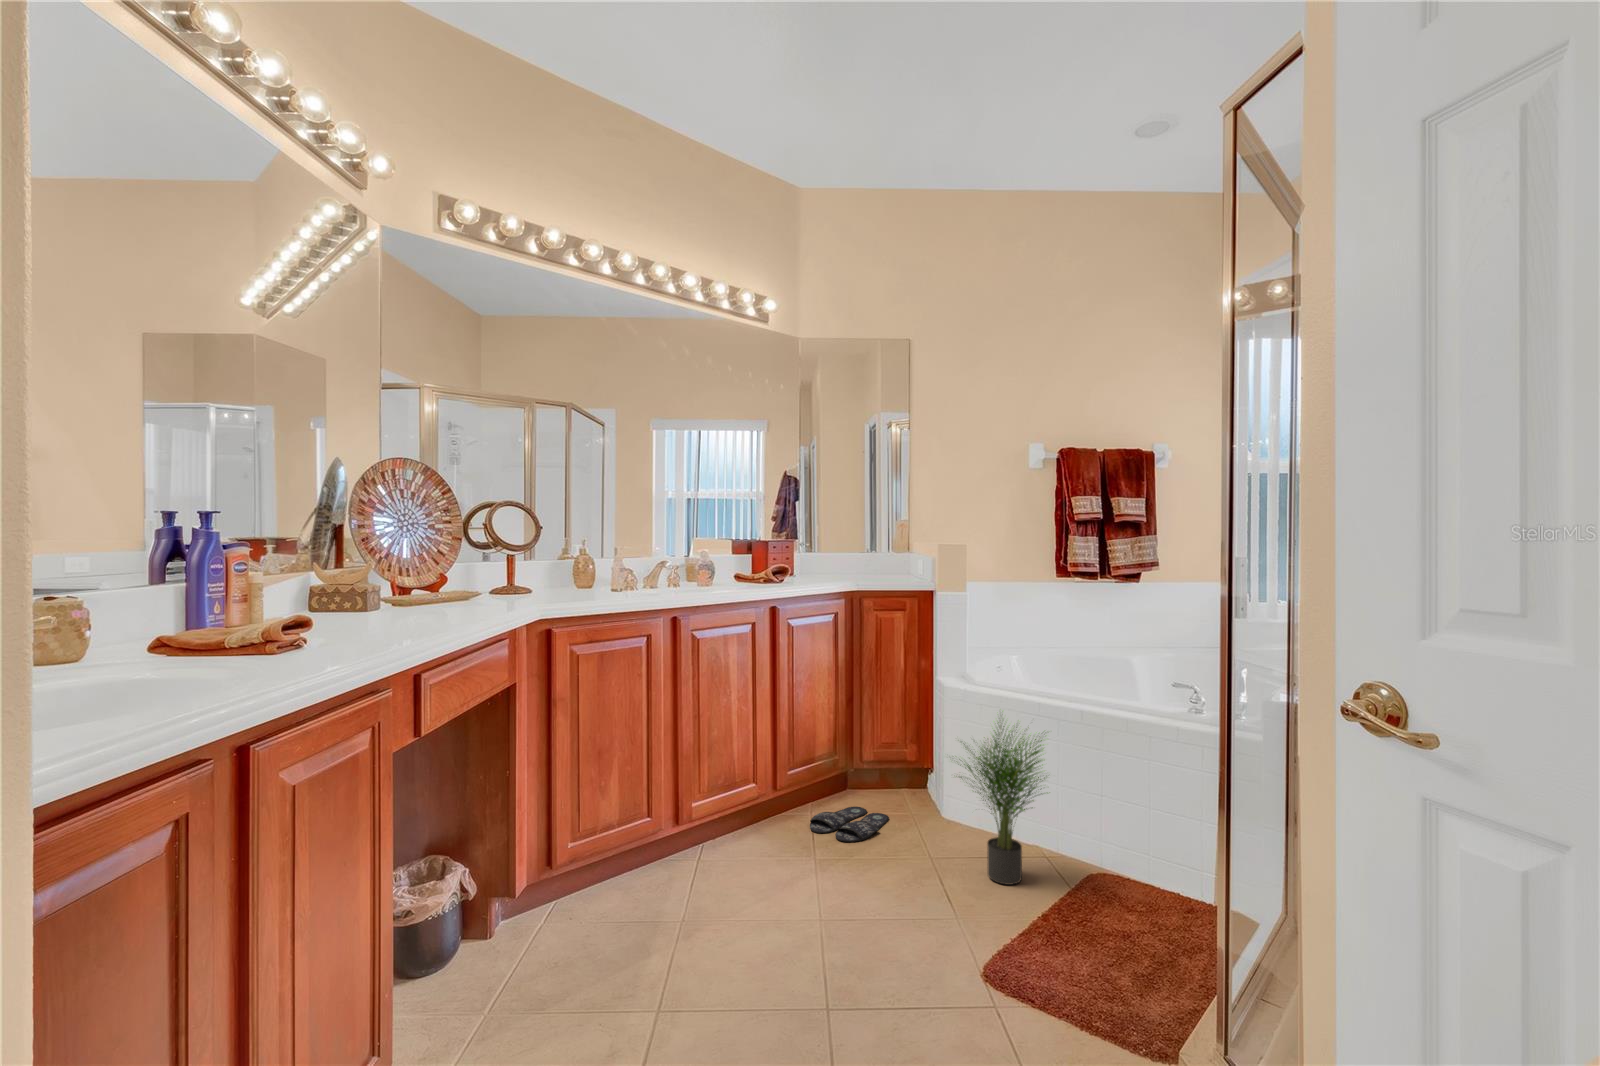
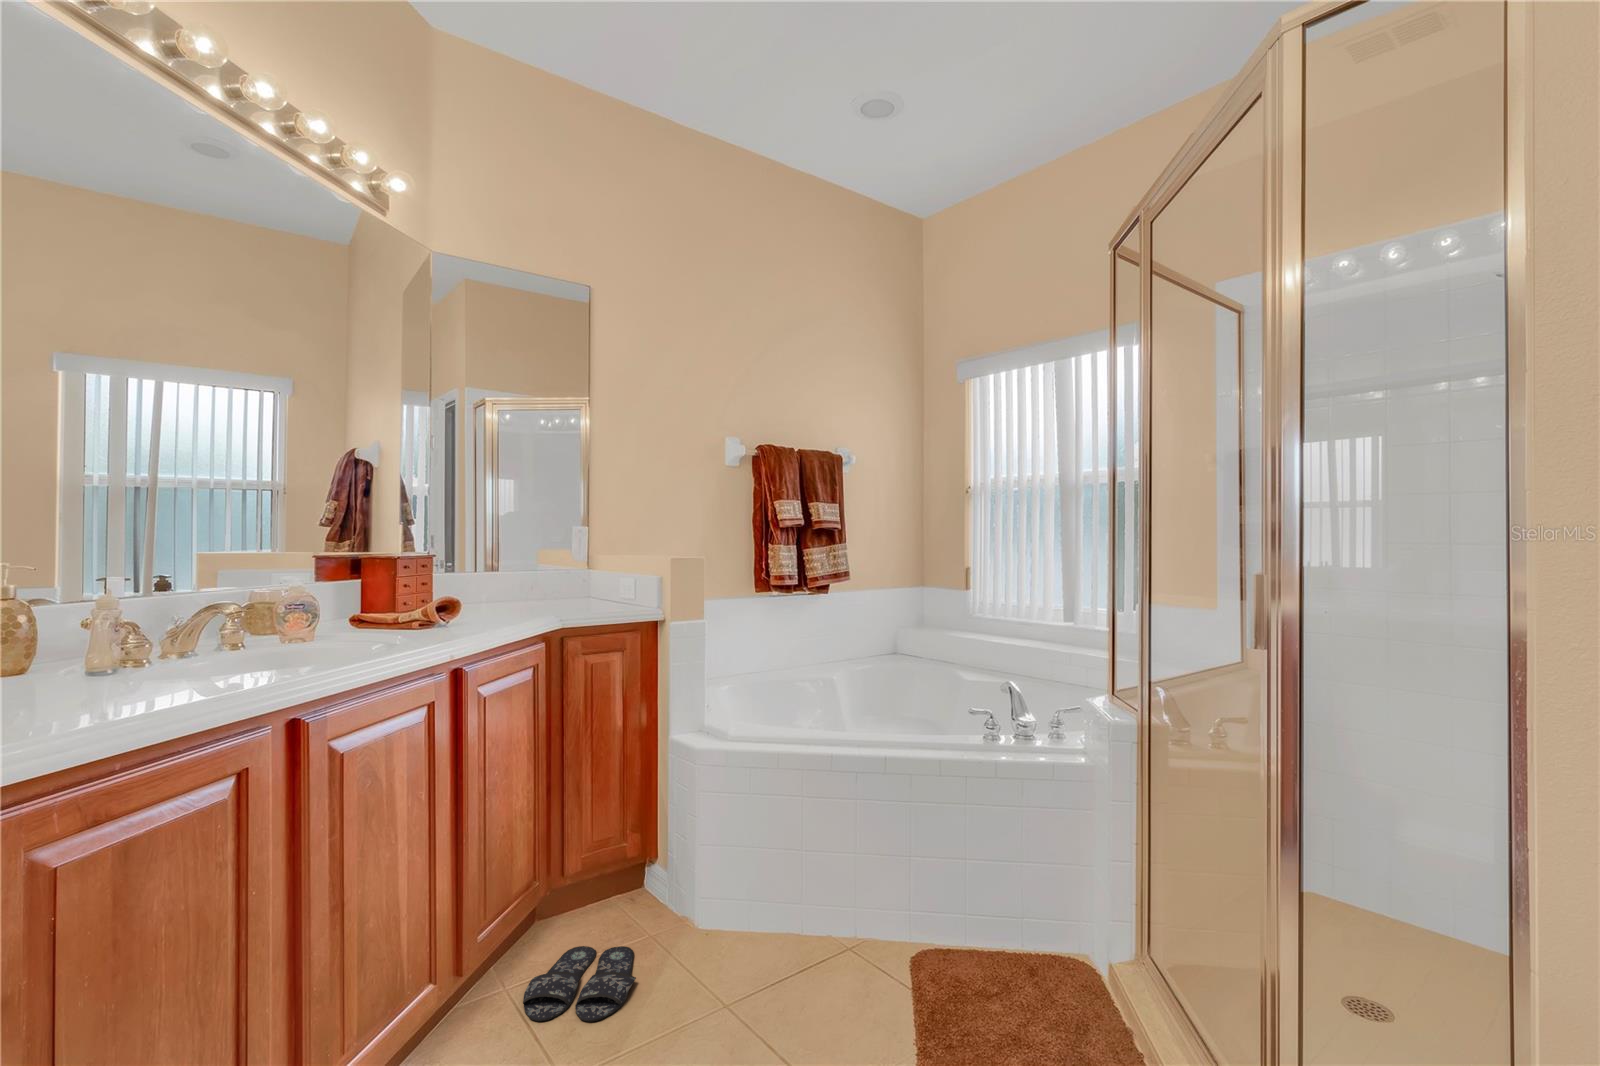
potted plant: present [960,722,1045,885] -> none [742,771,899,1004]

